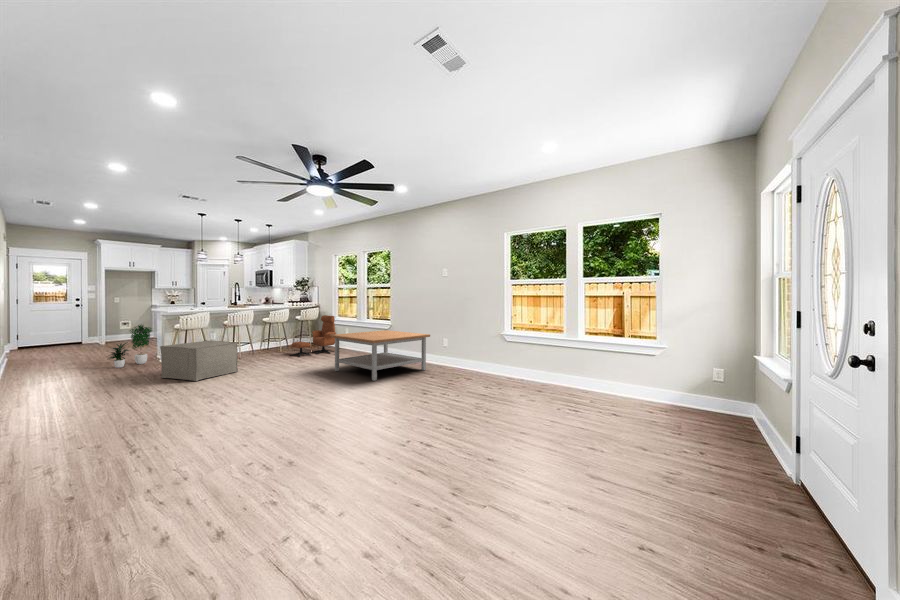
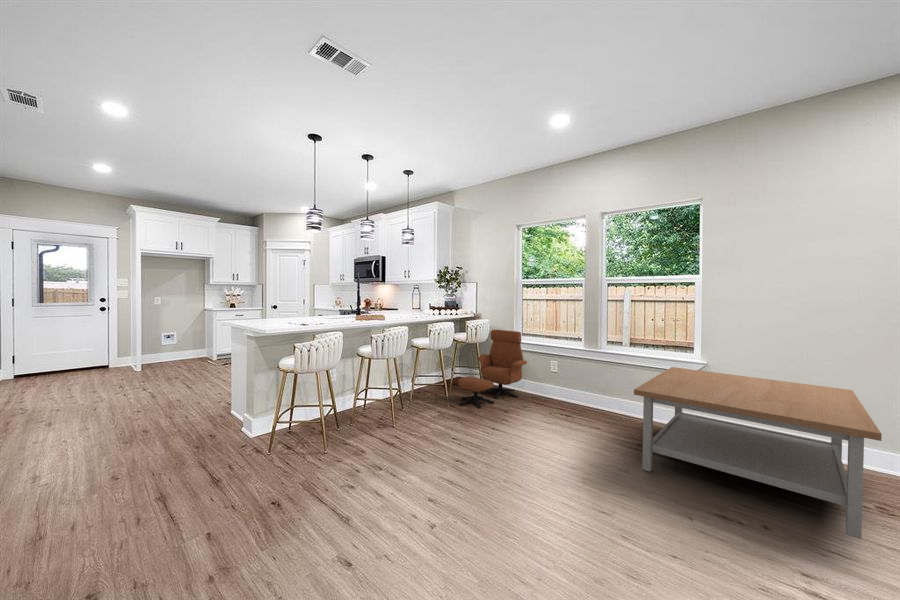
potted plant: present [109,325,152,368] -> none [151,349,234,444]
ottoman: present [160,340,238,381] -> none [282,394,433,528]

